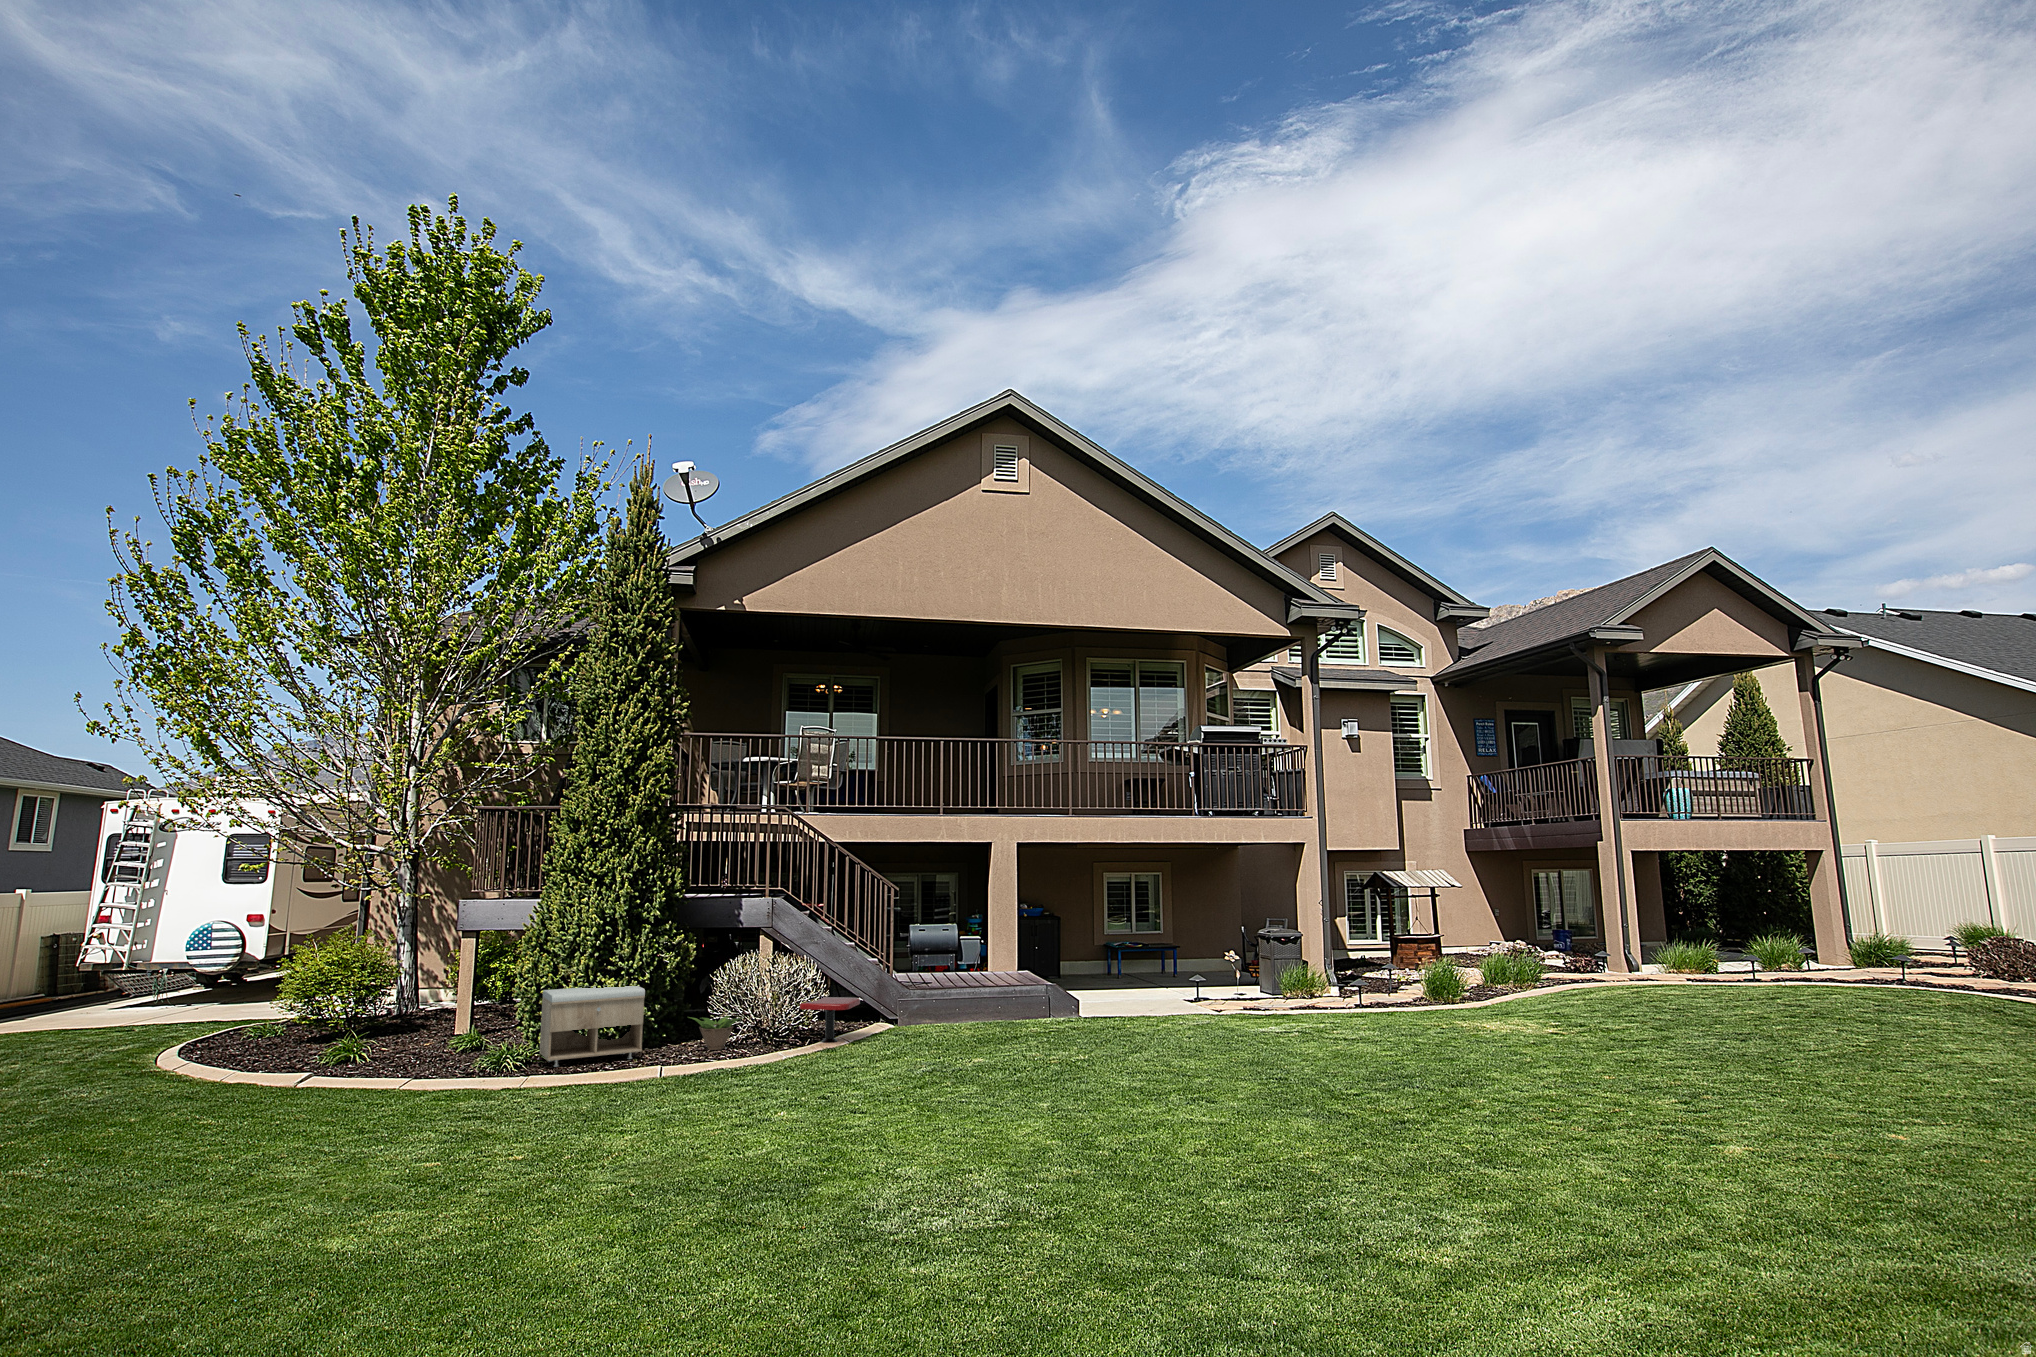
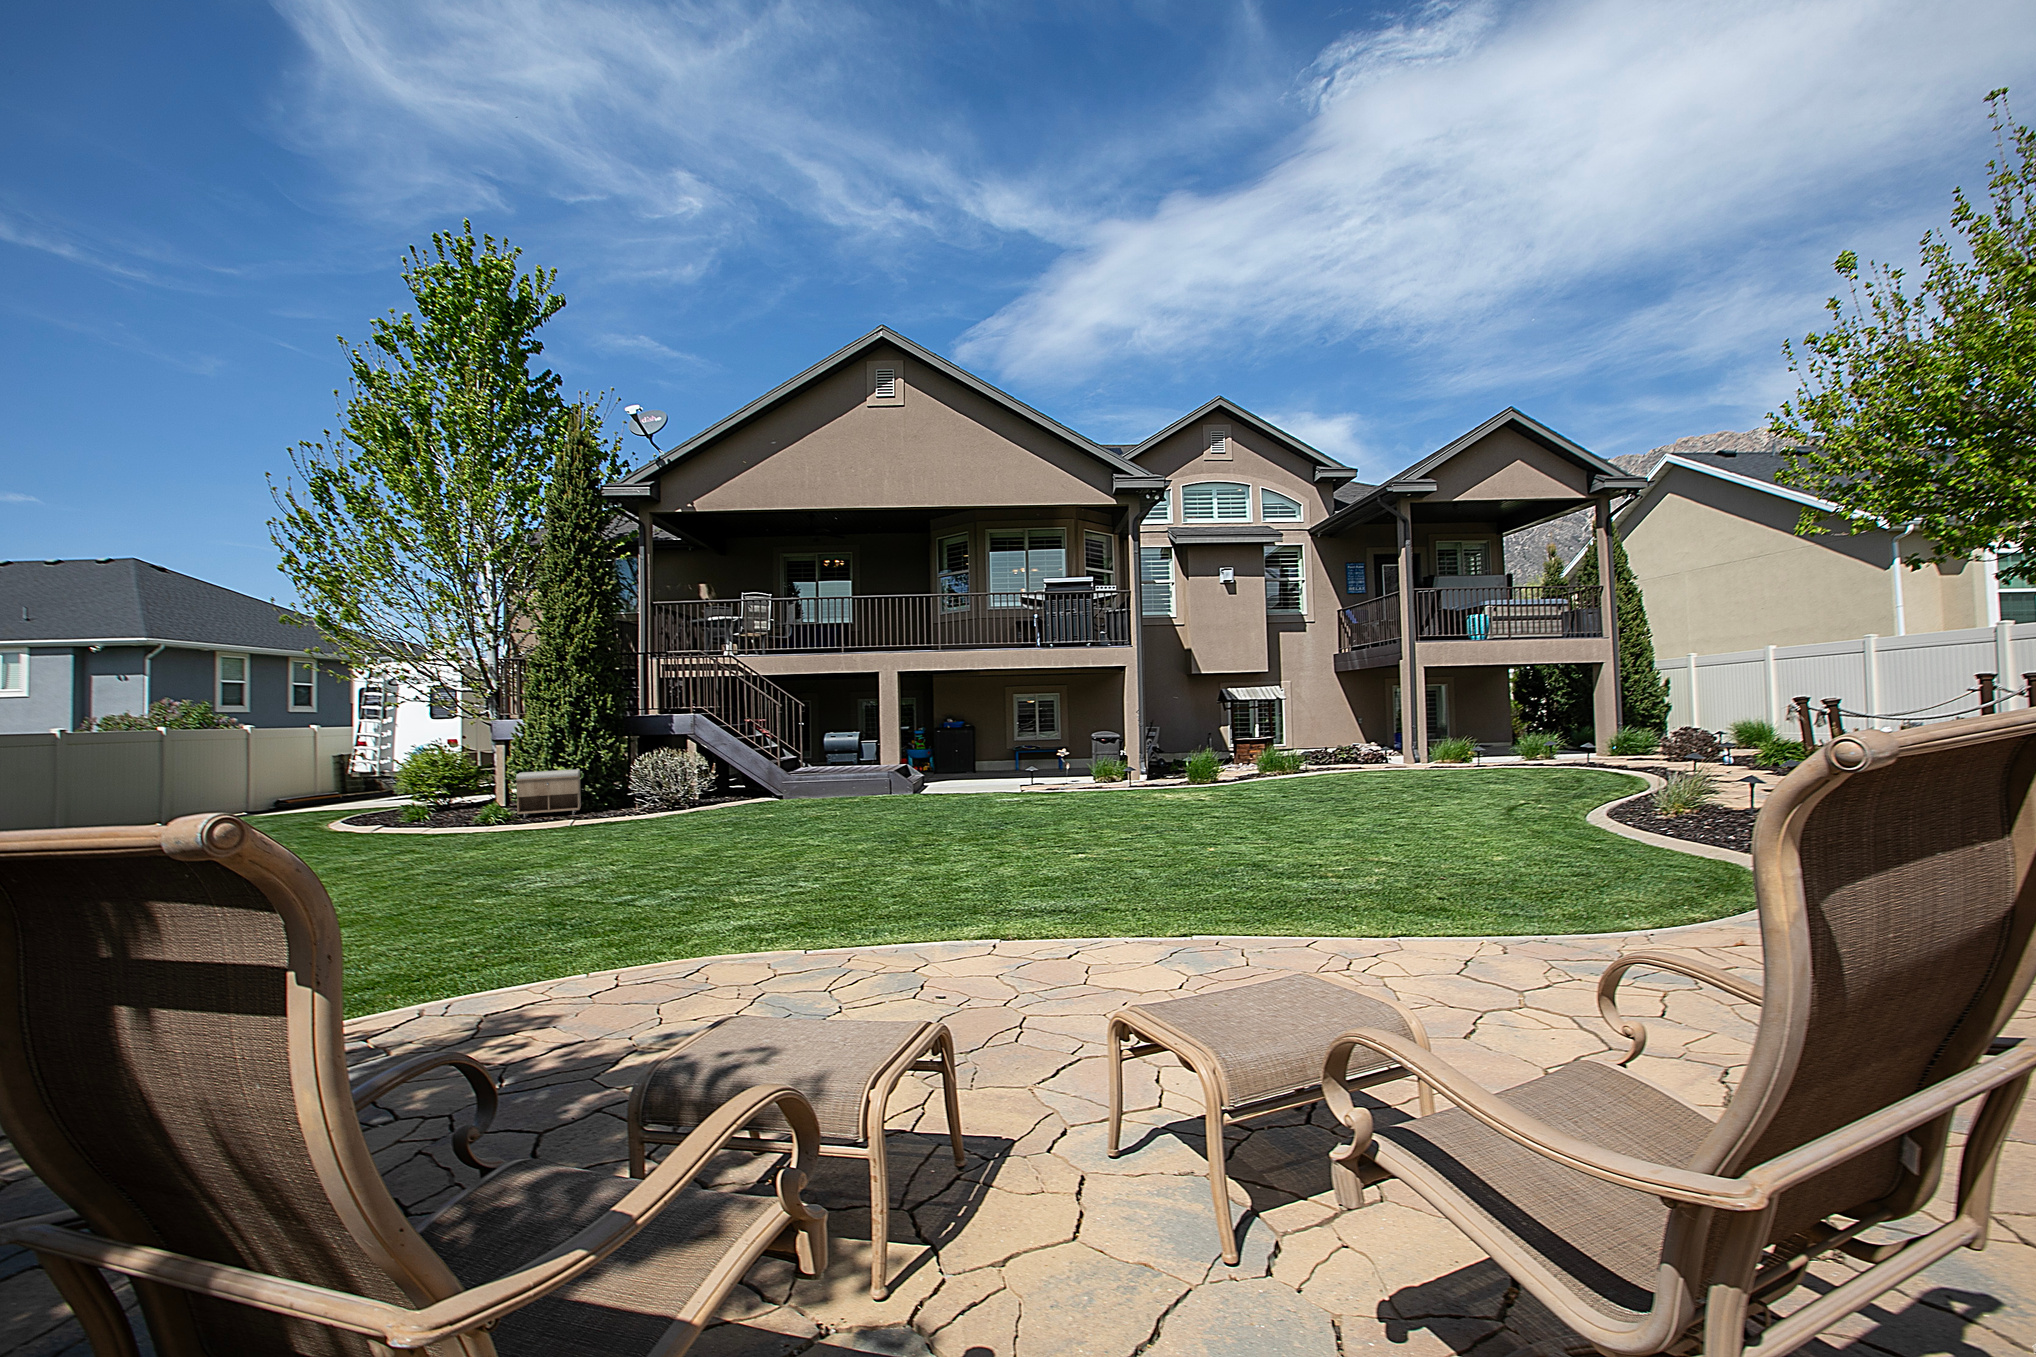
pedestal table: present [800,997,860,1043] -> none [686,778,731,807]
decorative plant: present [689,1016,742,1050] -> none [614,790,649,810]

